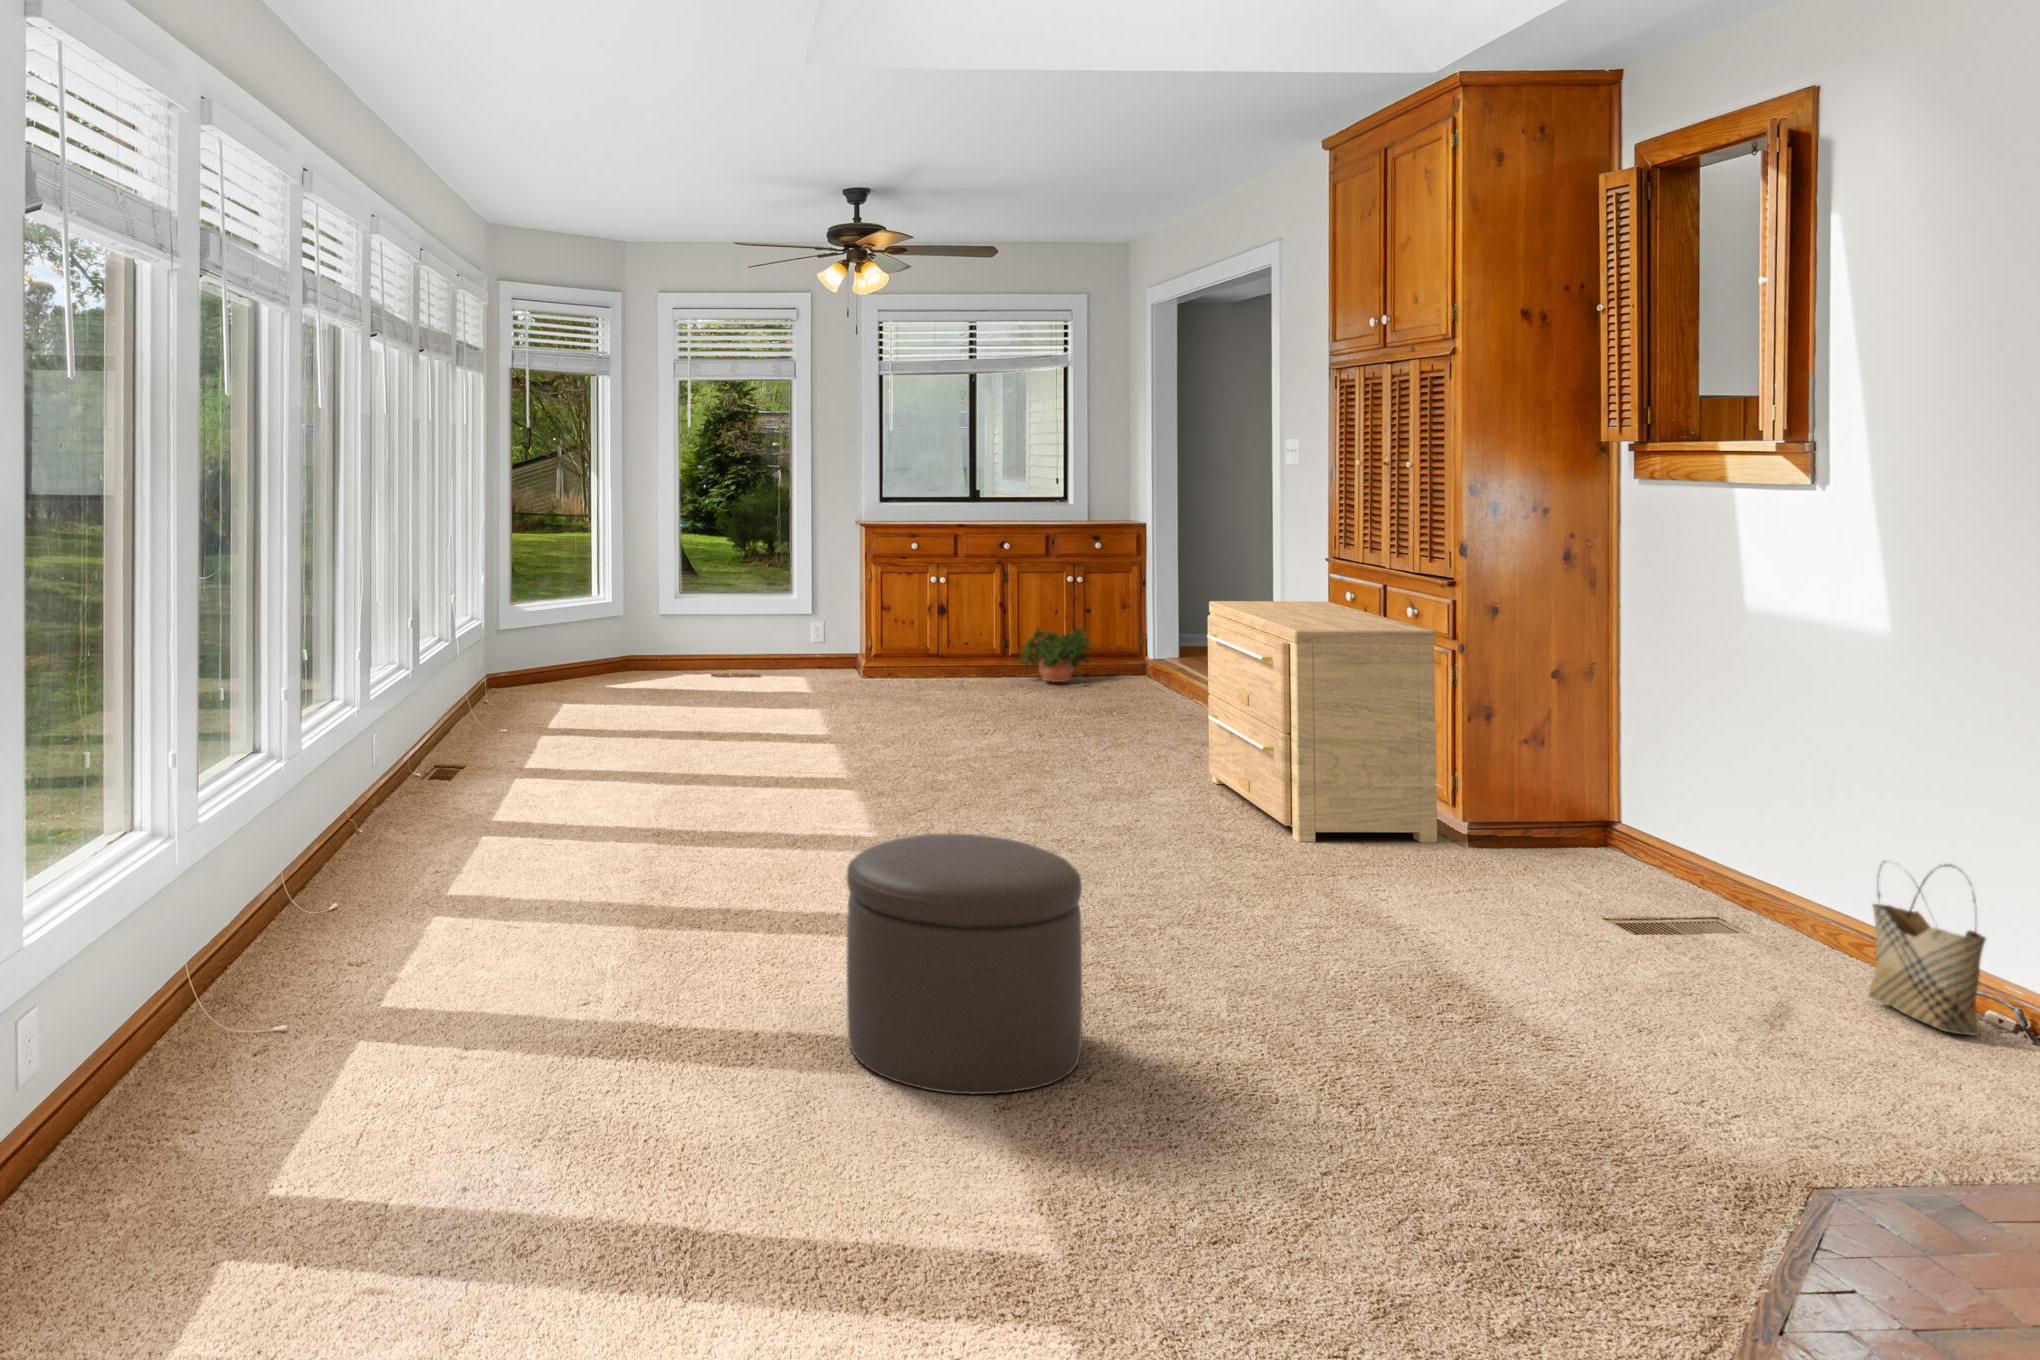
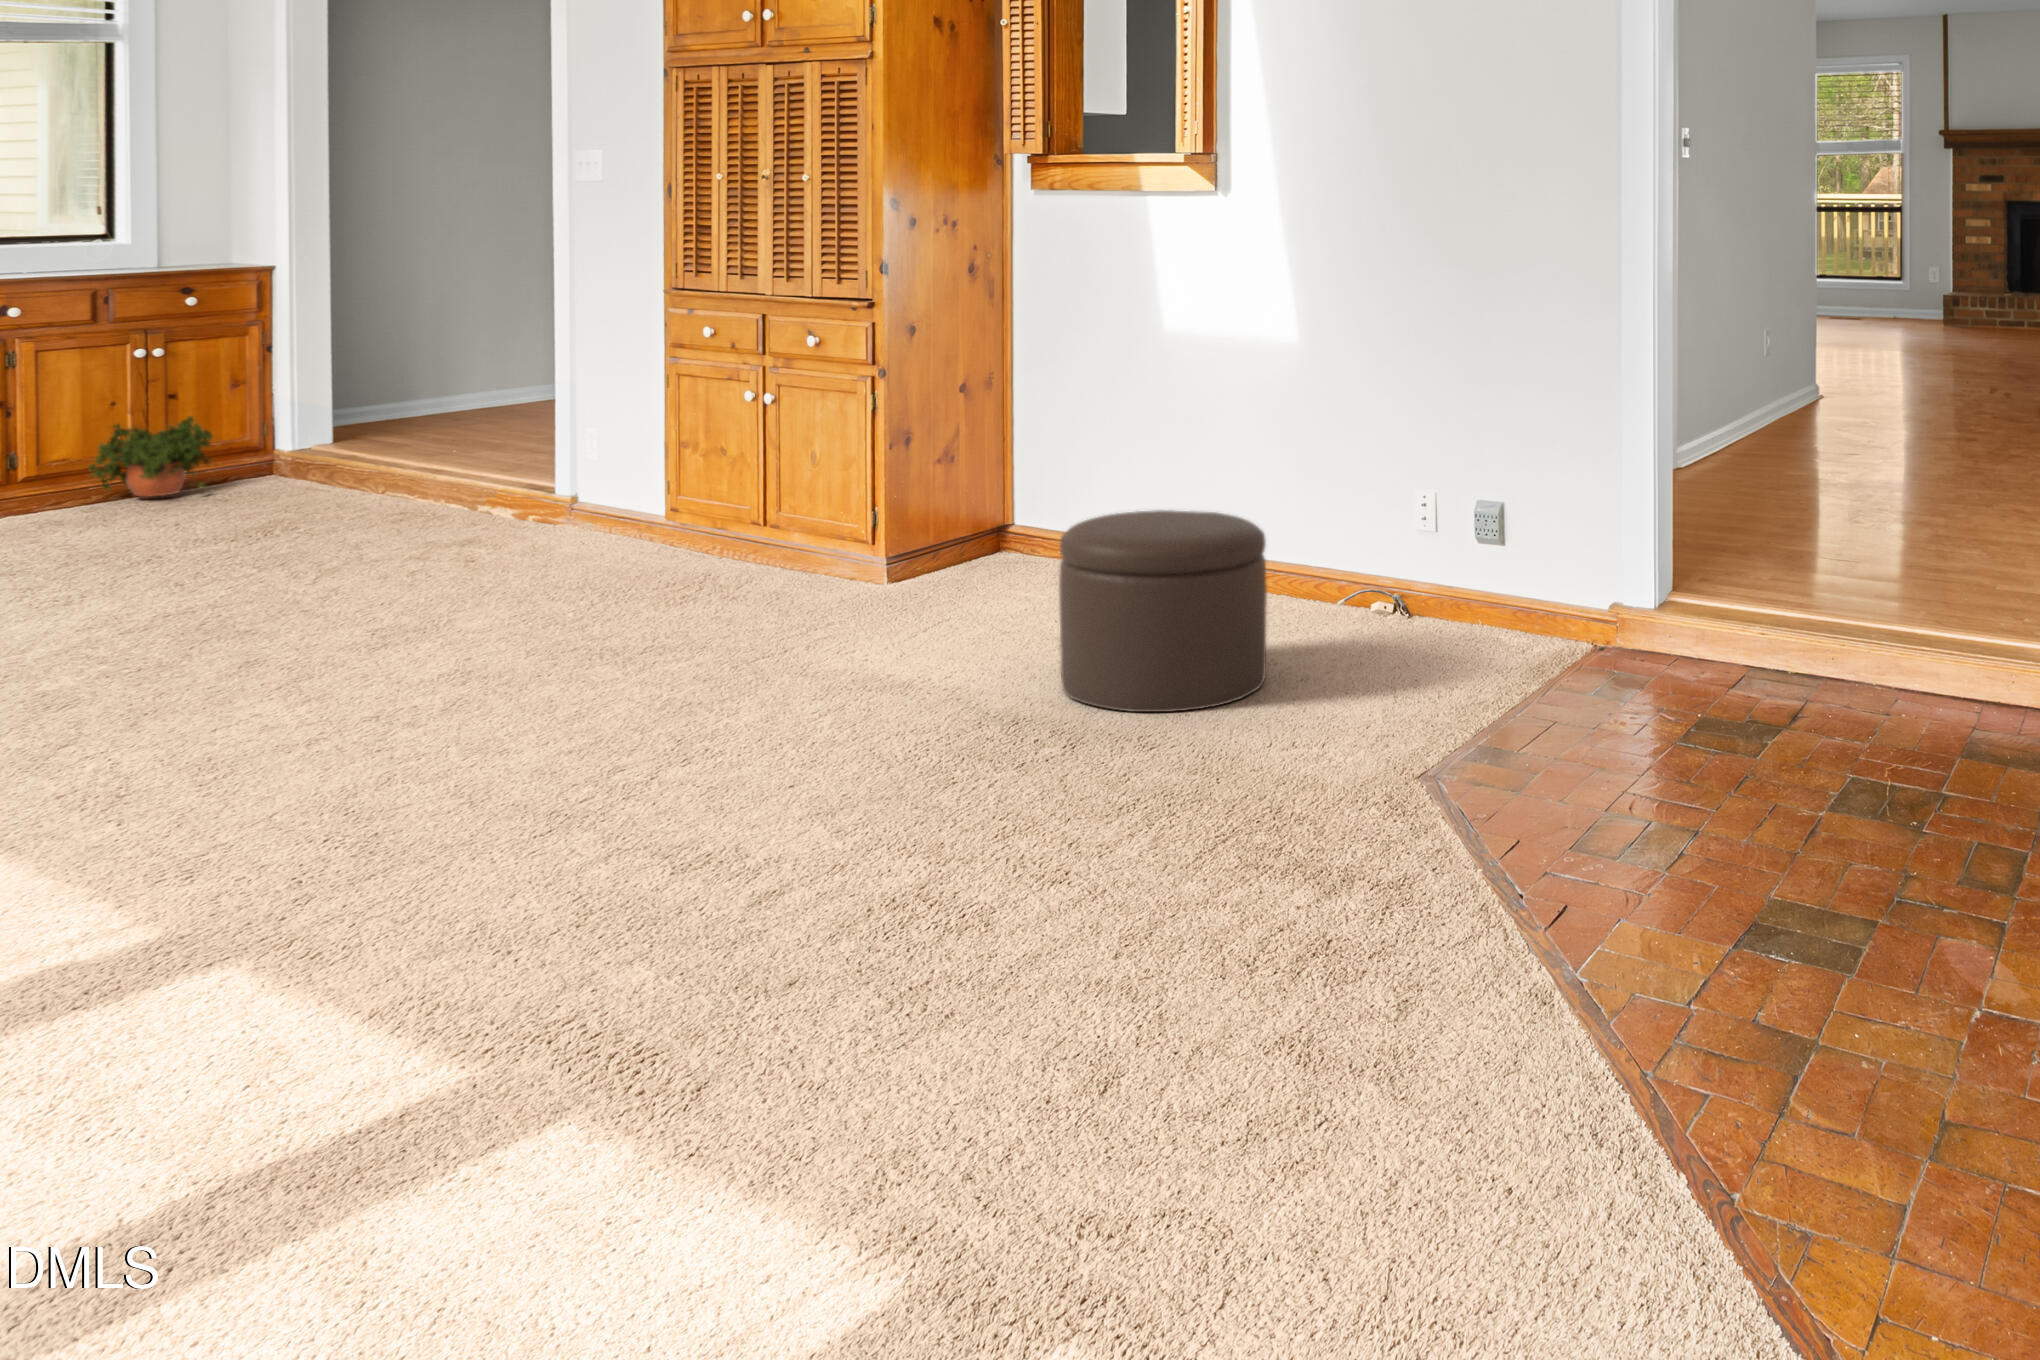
side table: present [1207,601,1437,842] -> none [537,342,854,605]
ottoman: present [847,834,1082,1094] -> present [1059,510,1267,712]
woven basket: present [1868,863,1986,1036] -> none [1291,495,1376,622]

